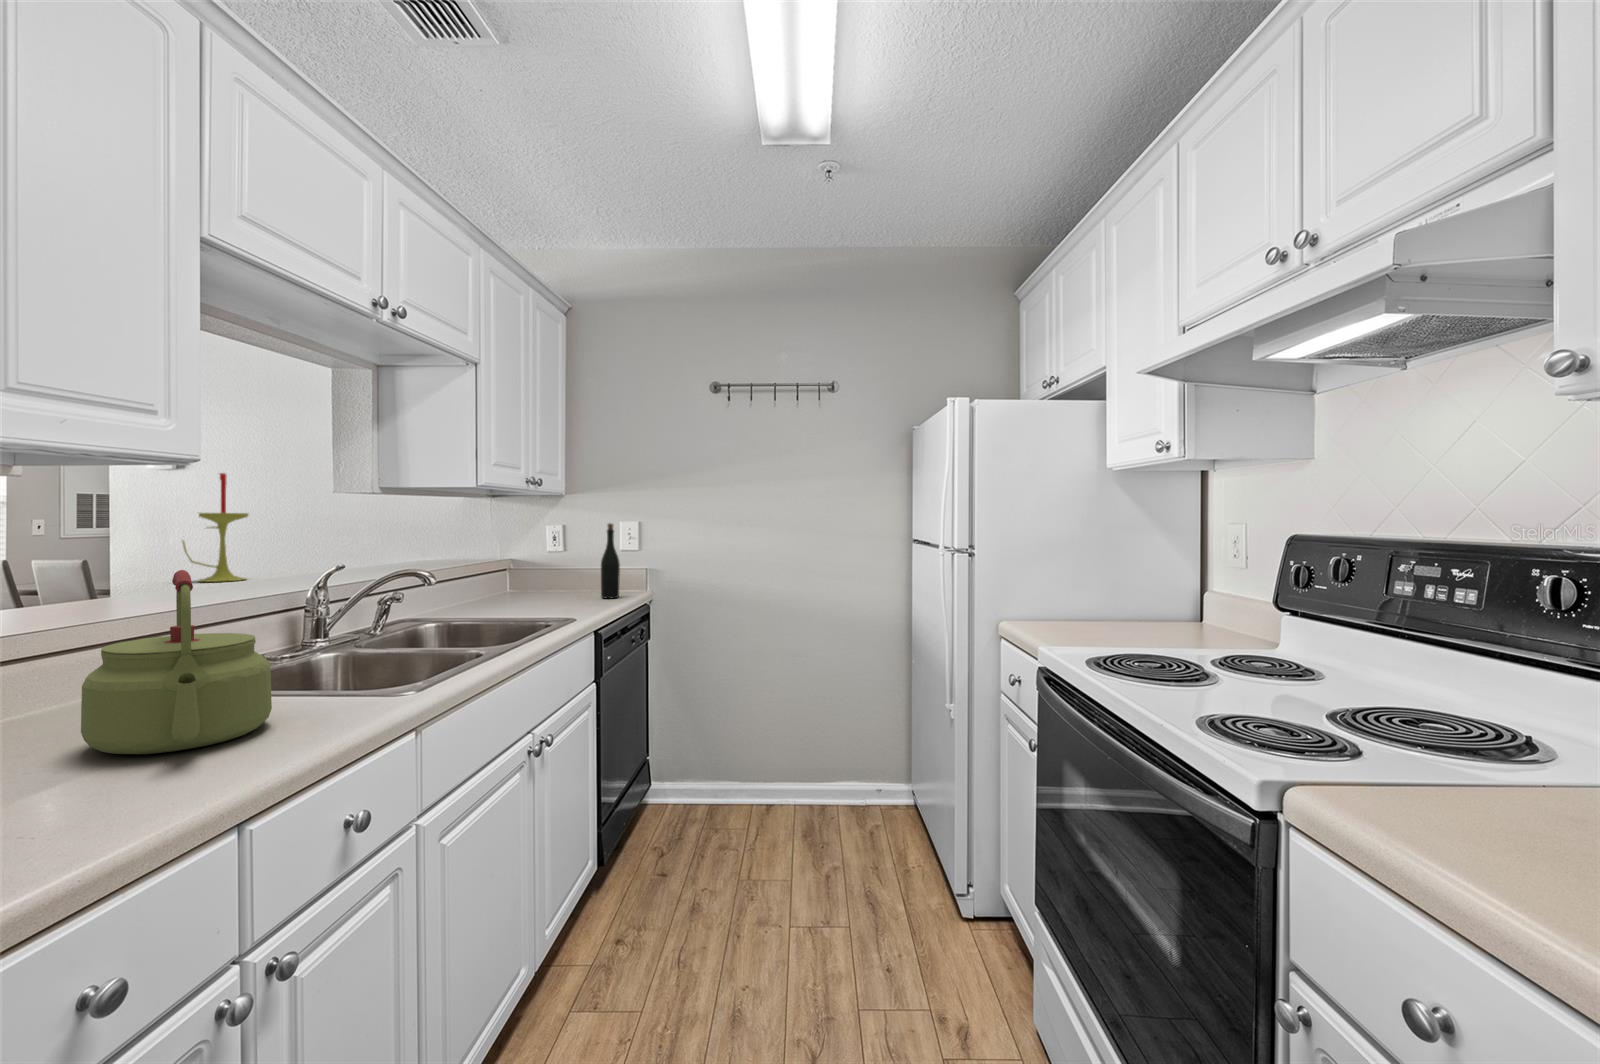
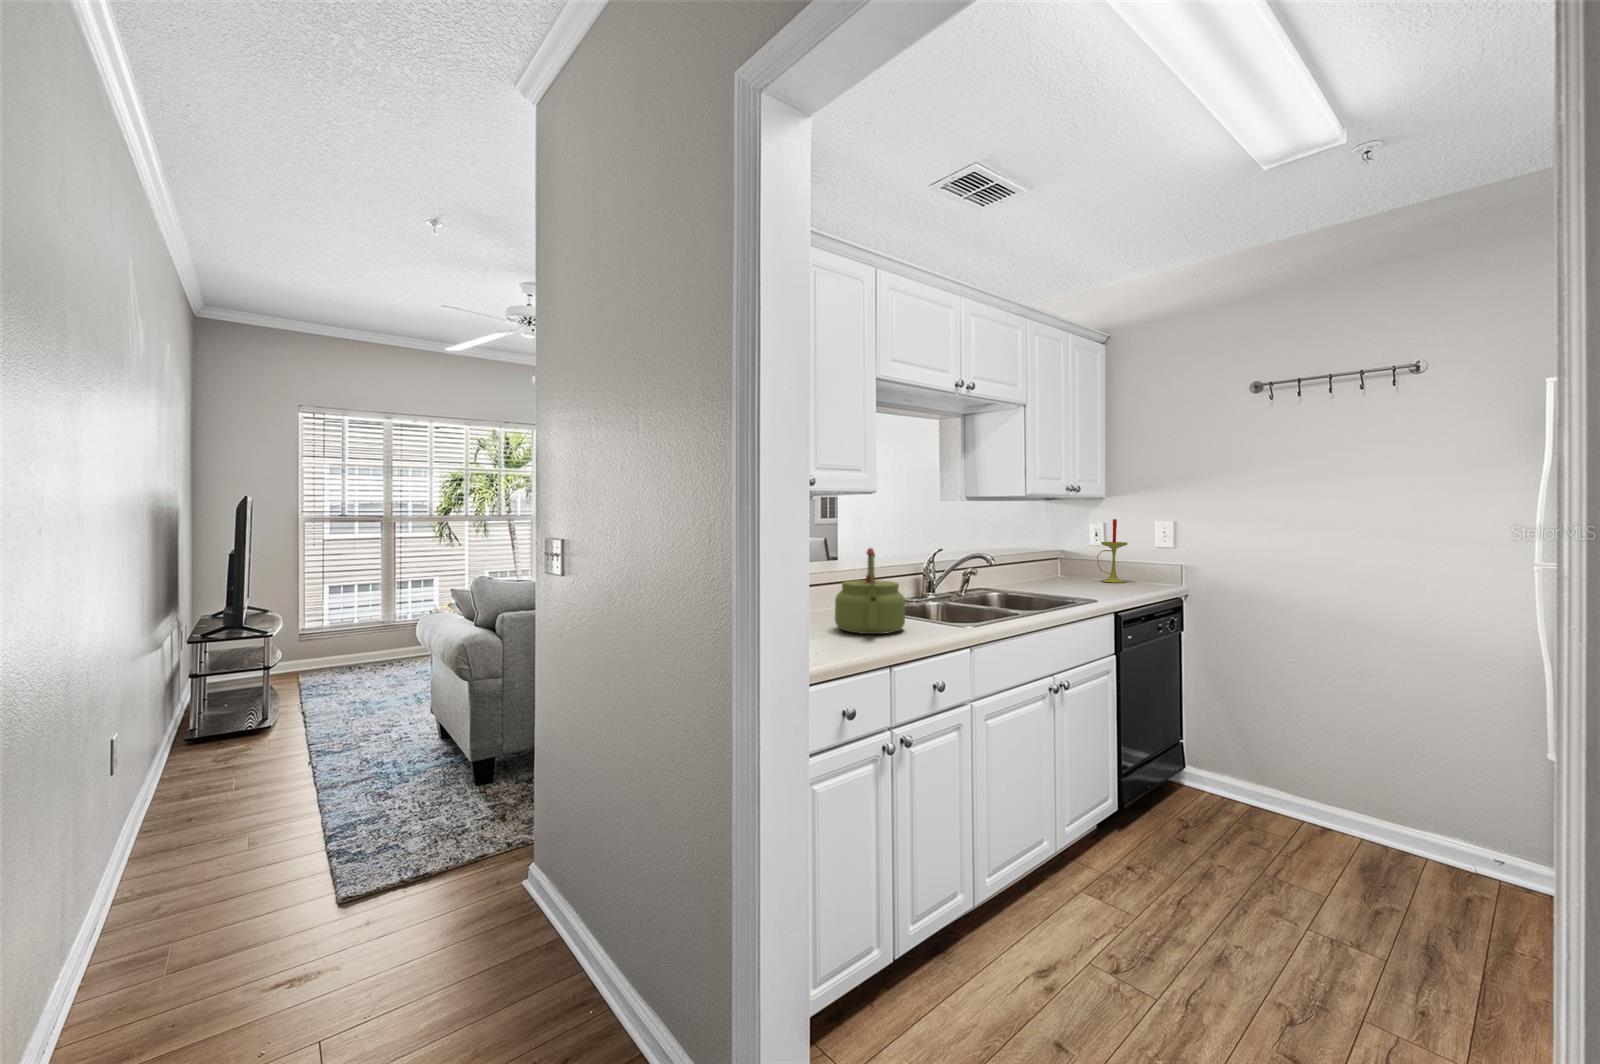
candle: present [182,473,248,582] -> present [1097,519,1127,583]
bottle: present [601,523,620,598] -> none [1133,522,1151,587]

